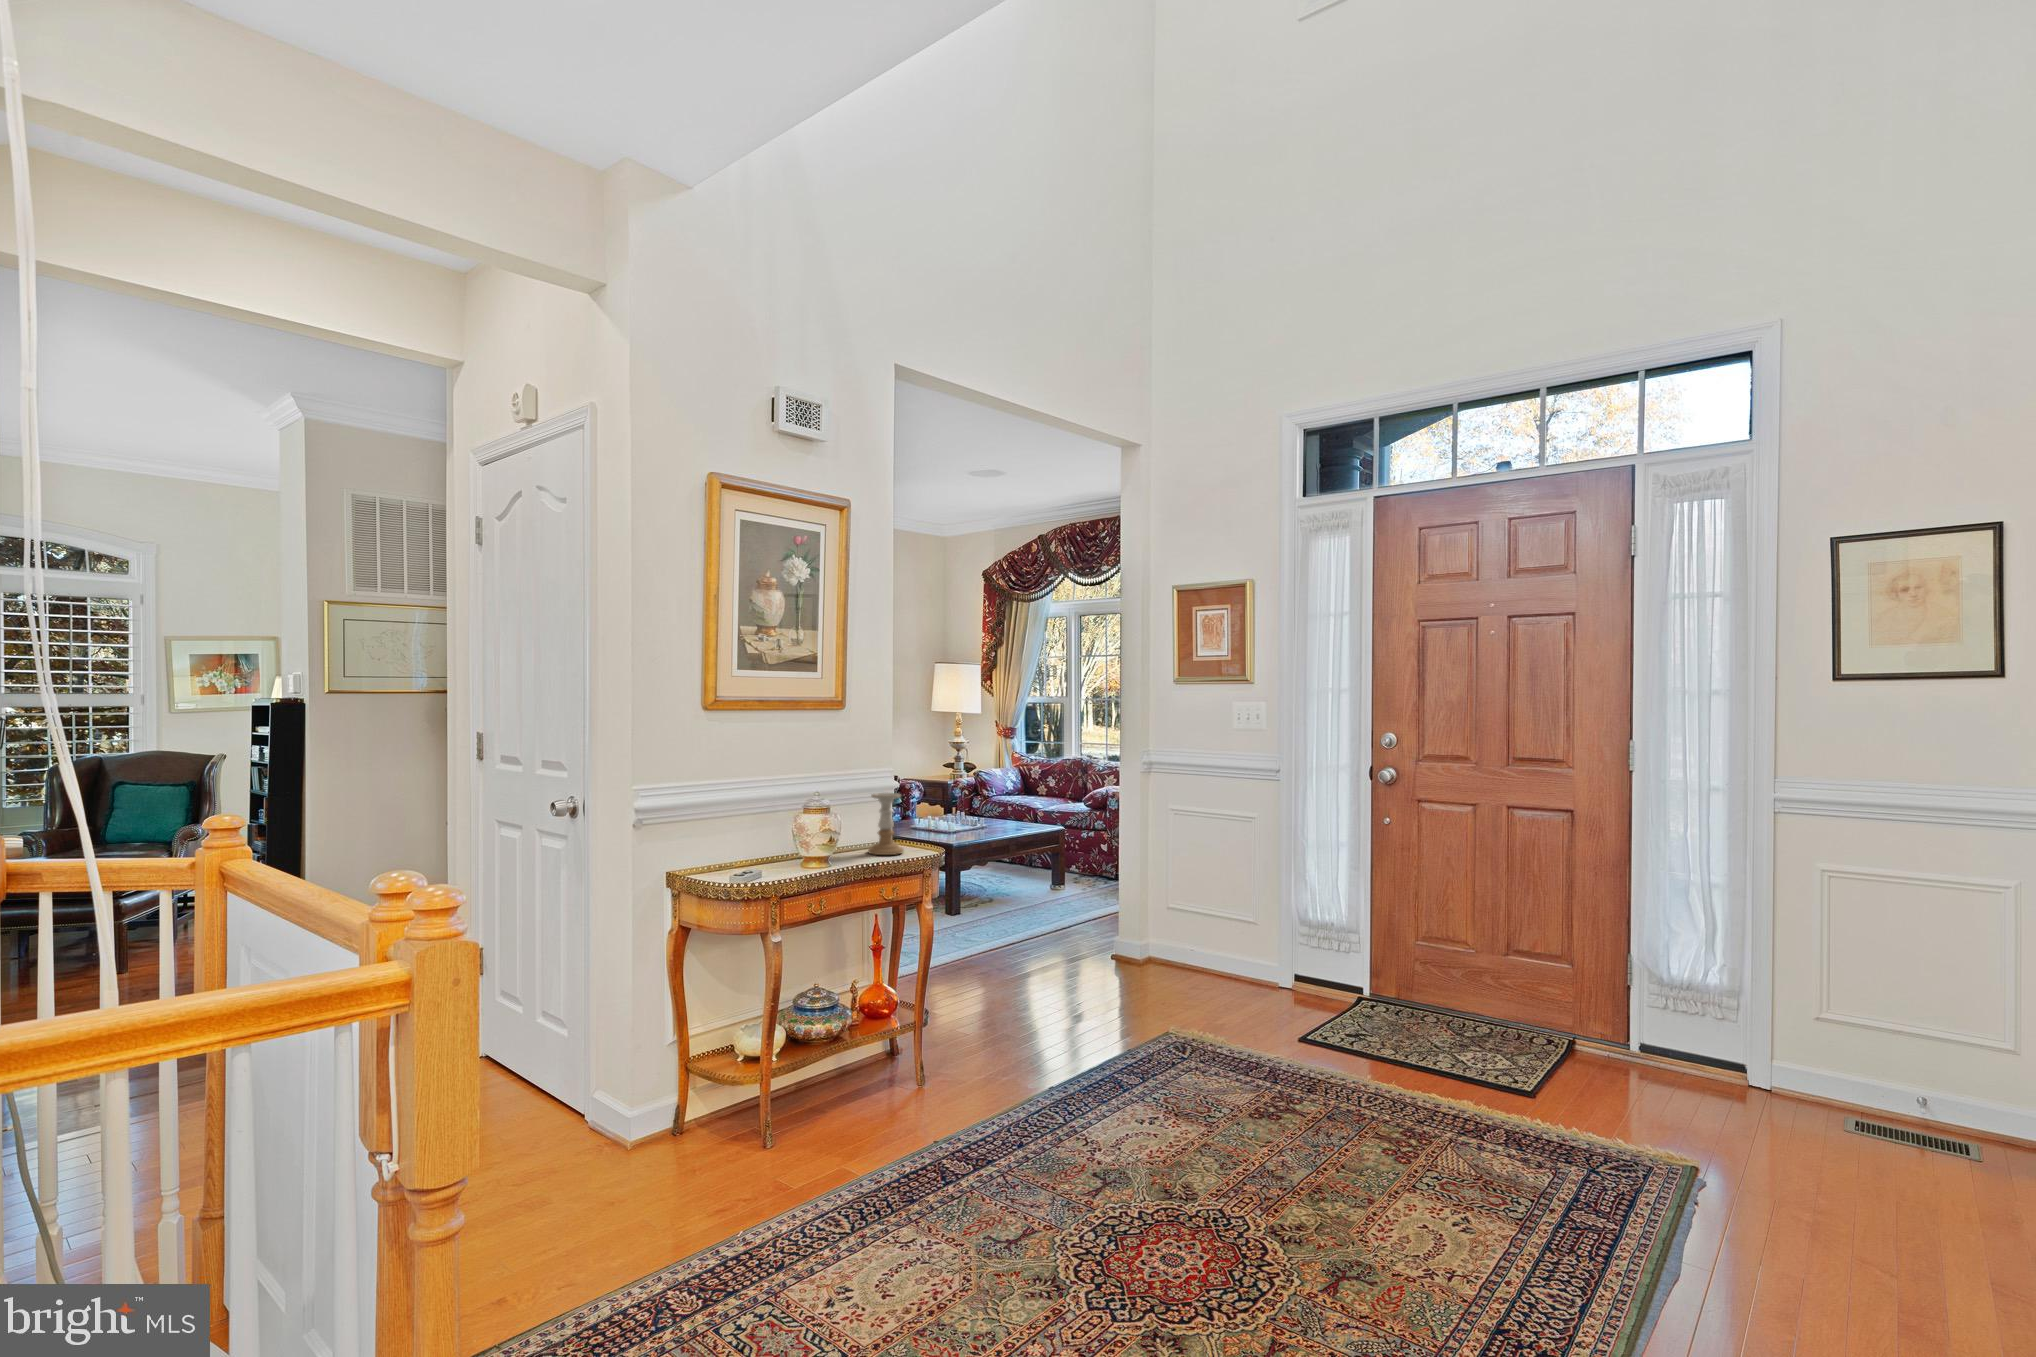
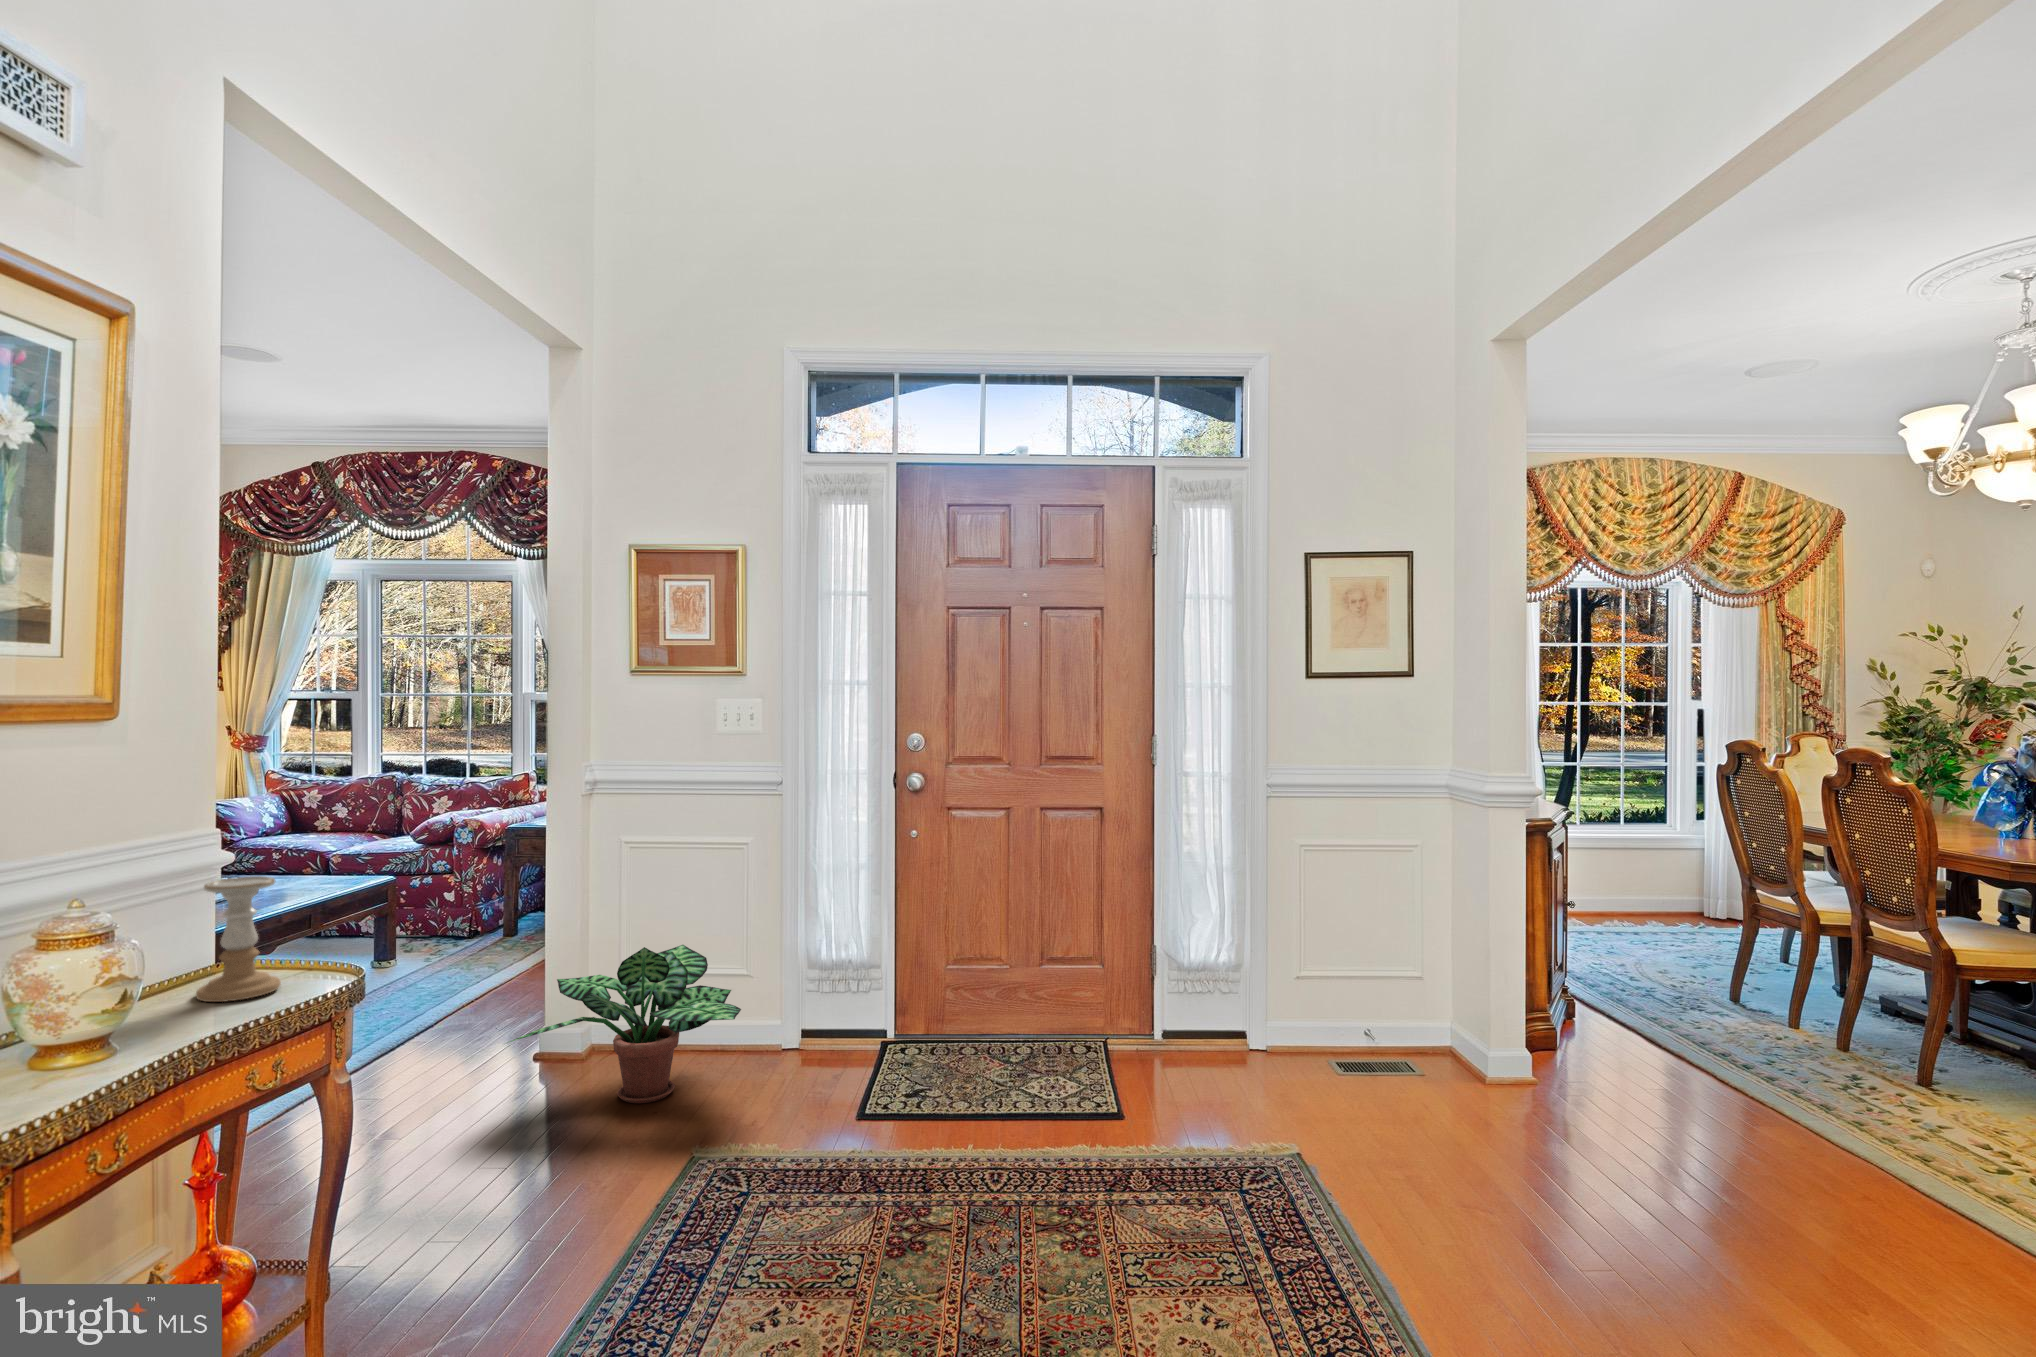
potted plant: none [1066,883,1226,997] -> present [509,945,741,1103]

